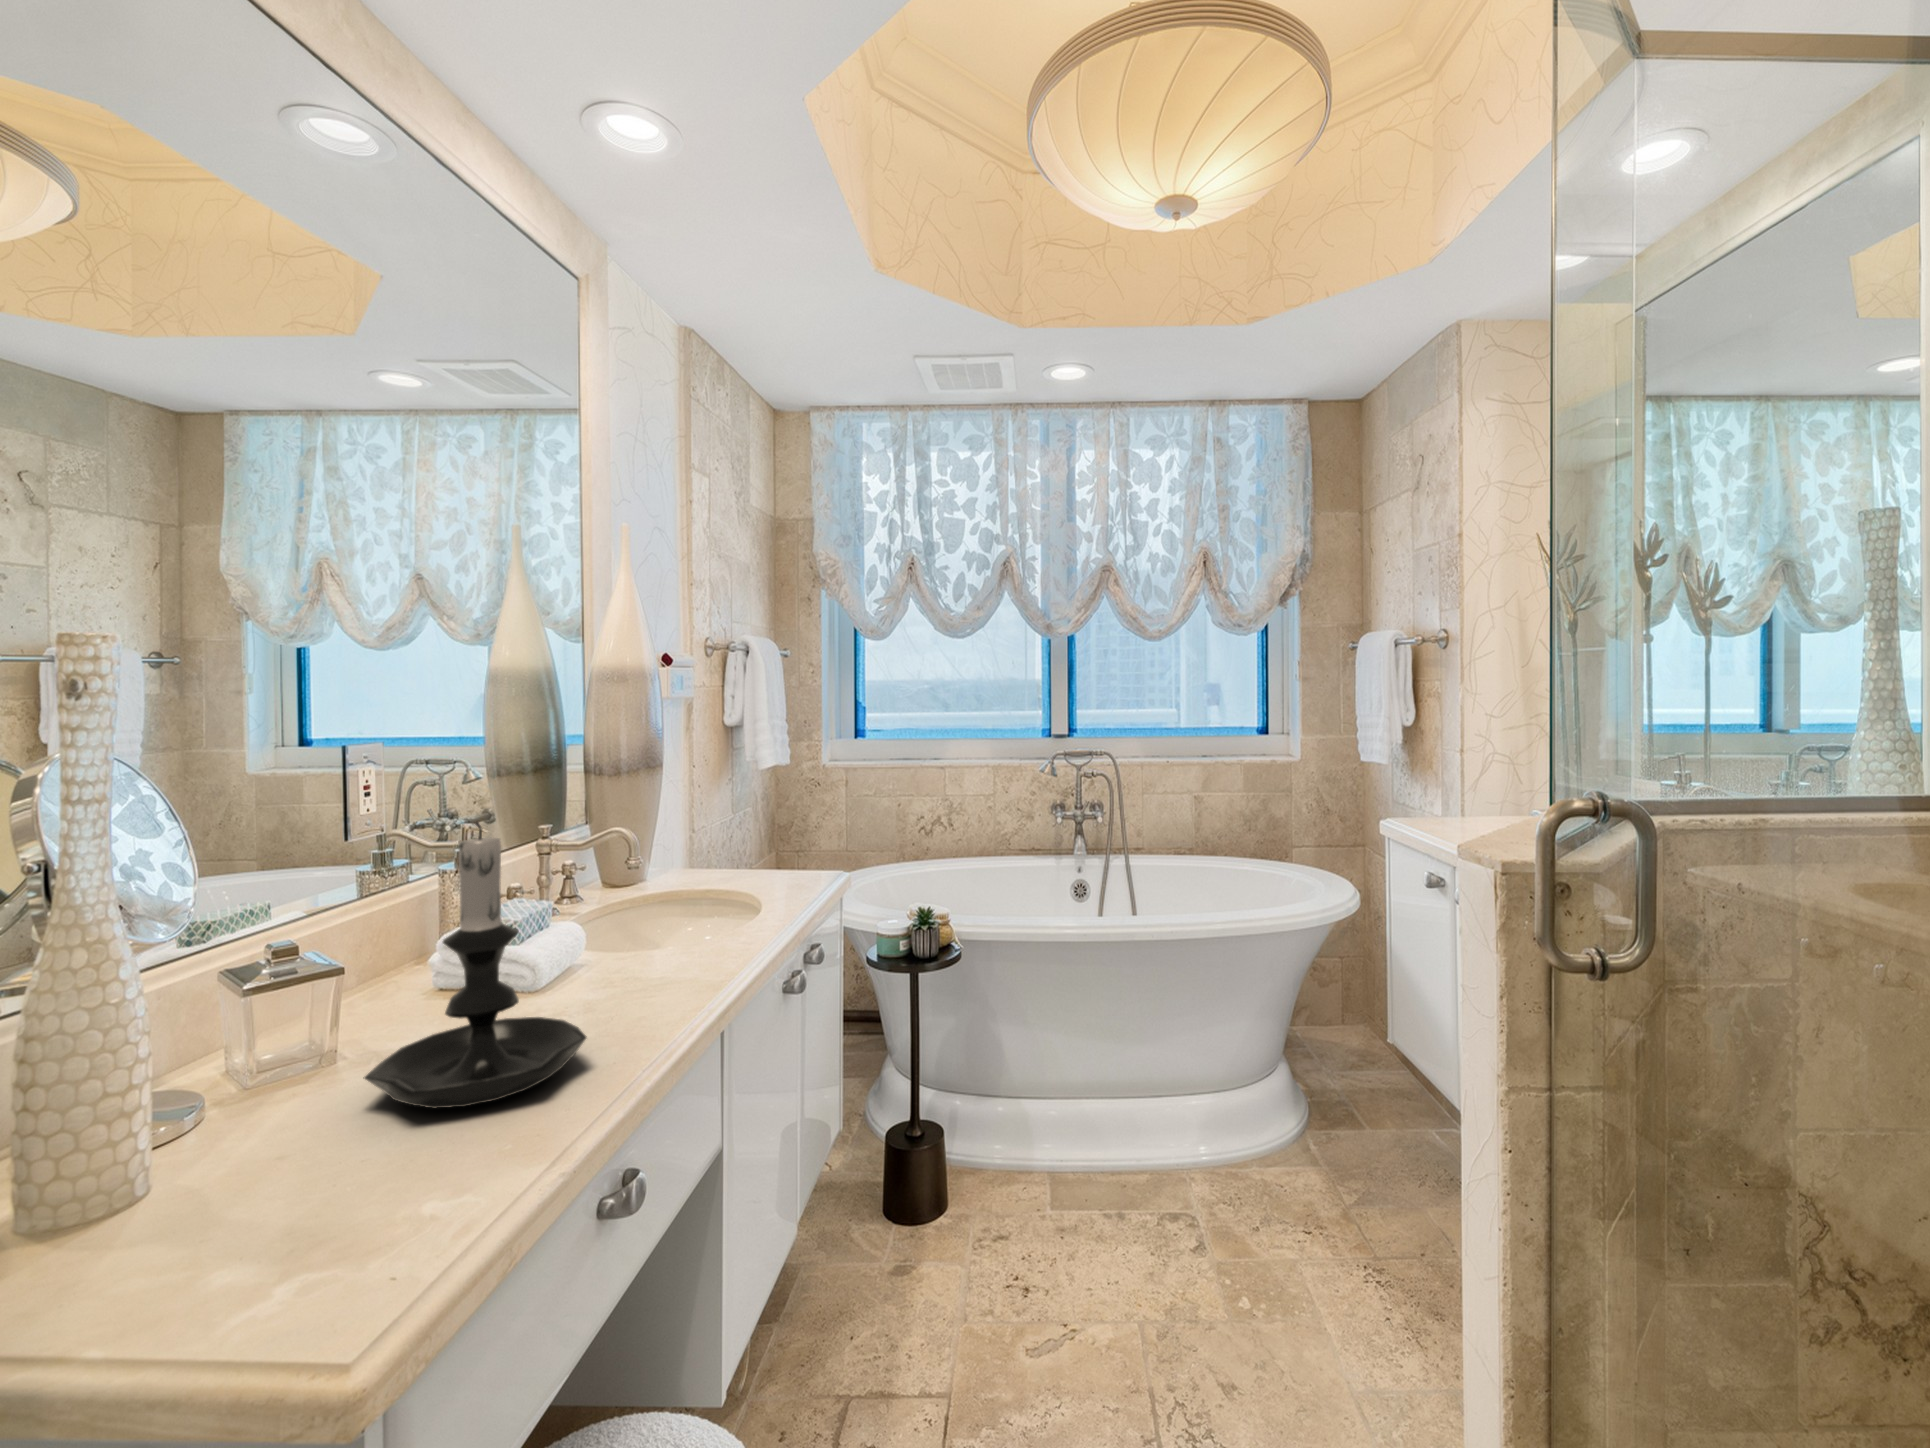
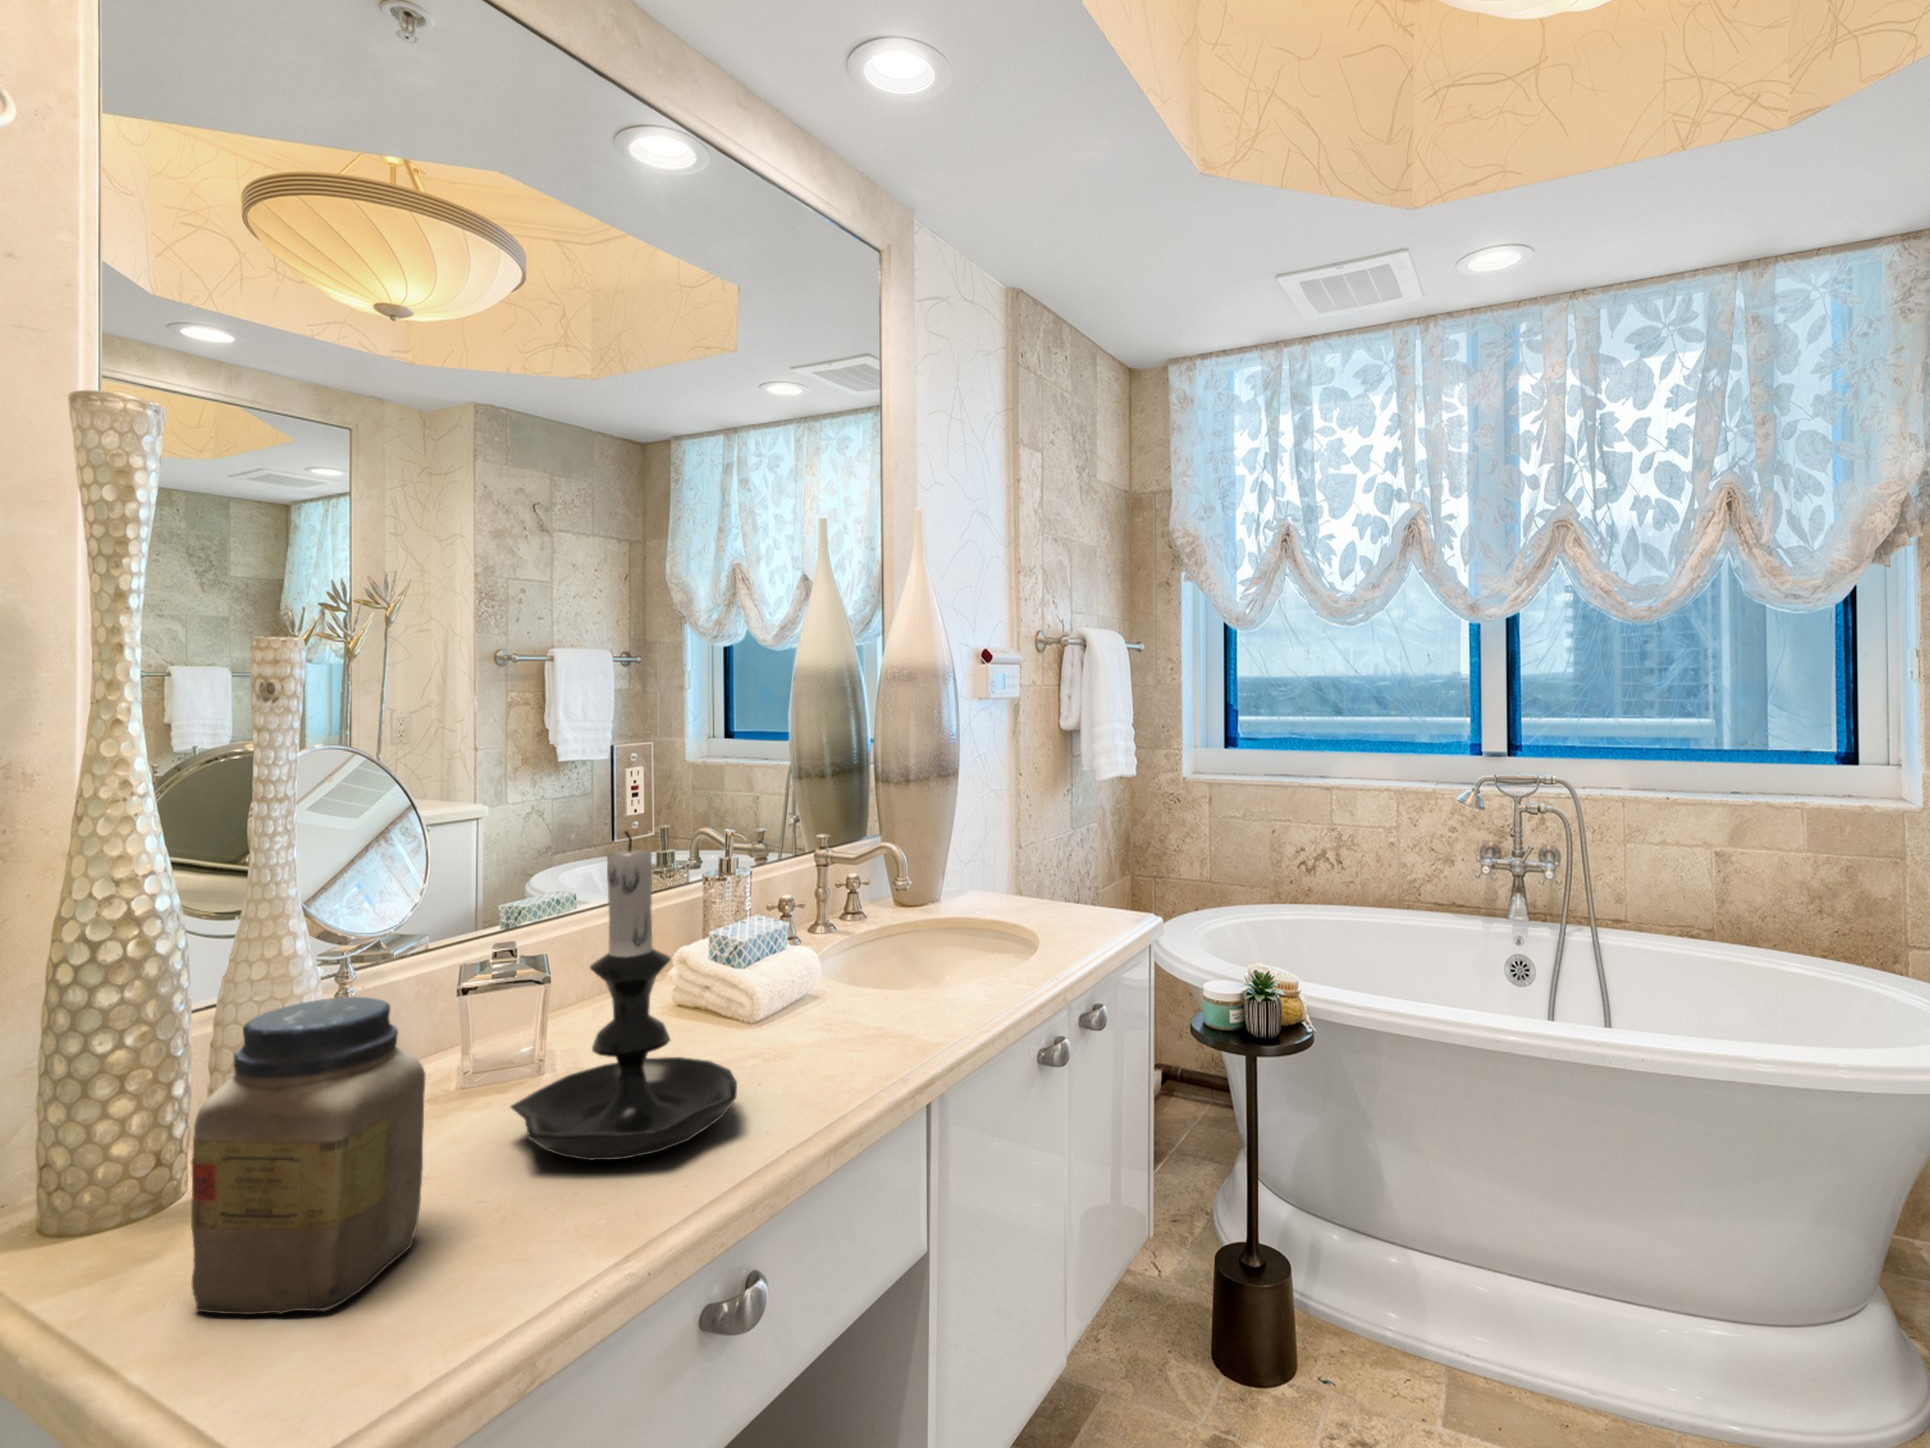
jar: none [138,981,346,1283] -> present [191,997,425,1315]

